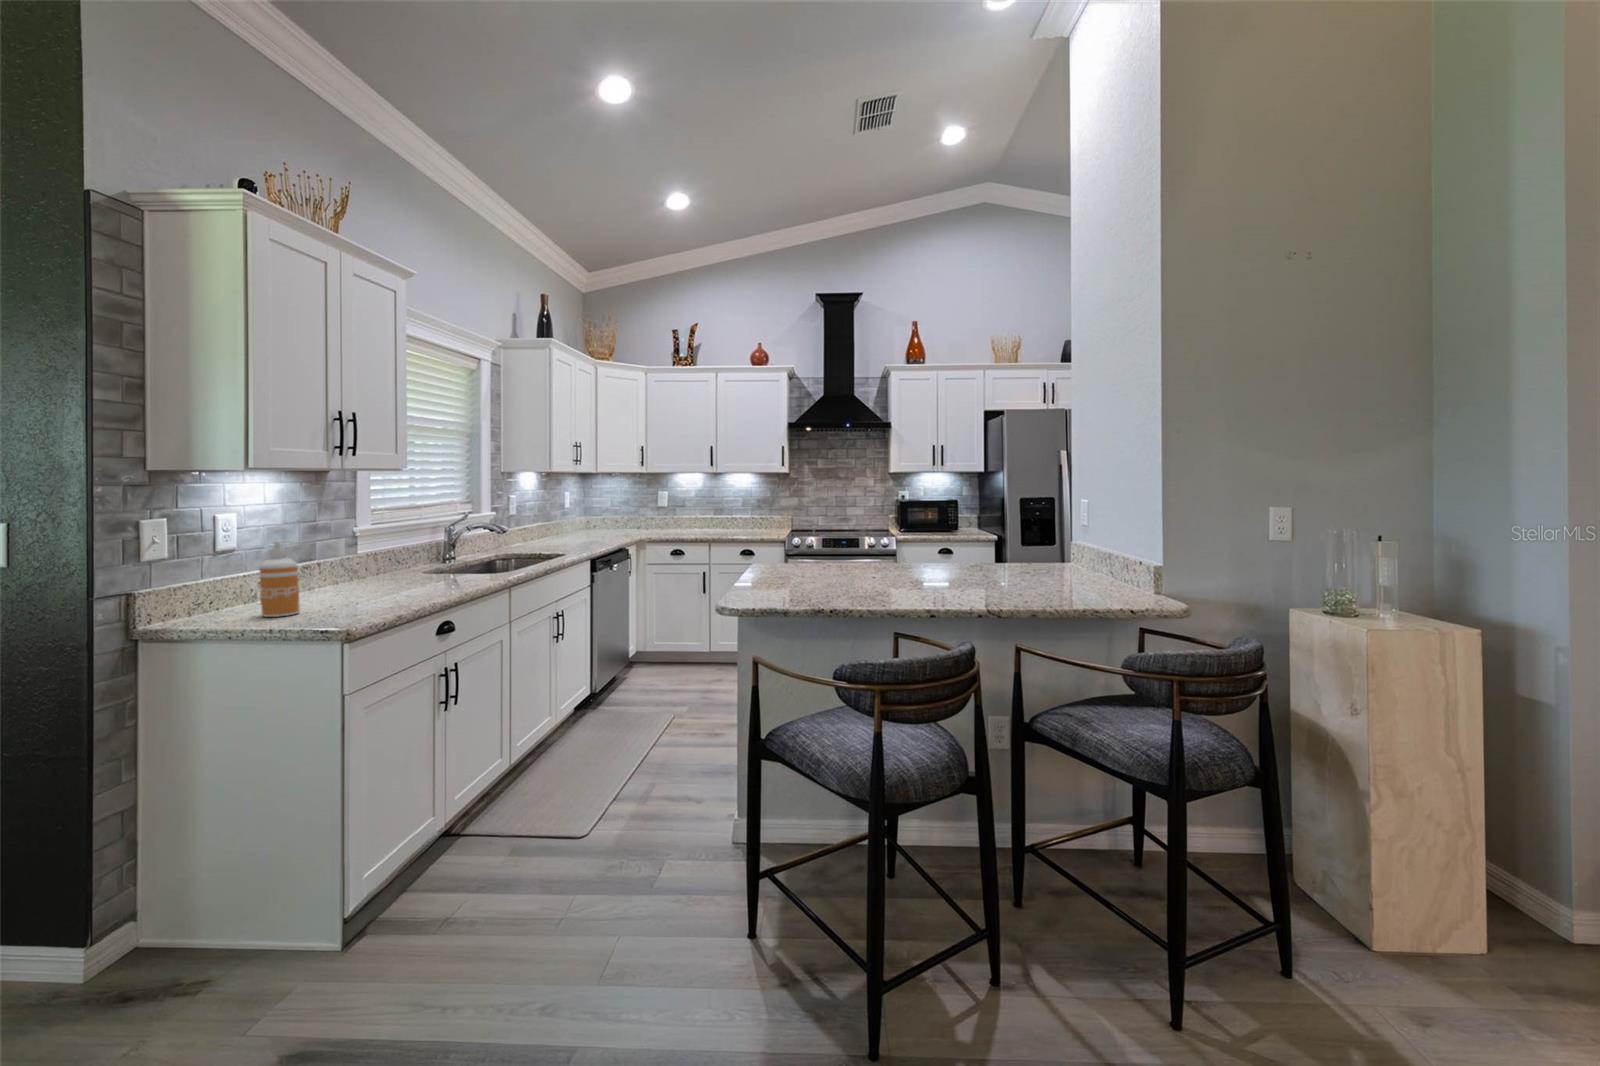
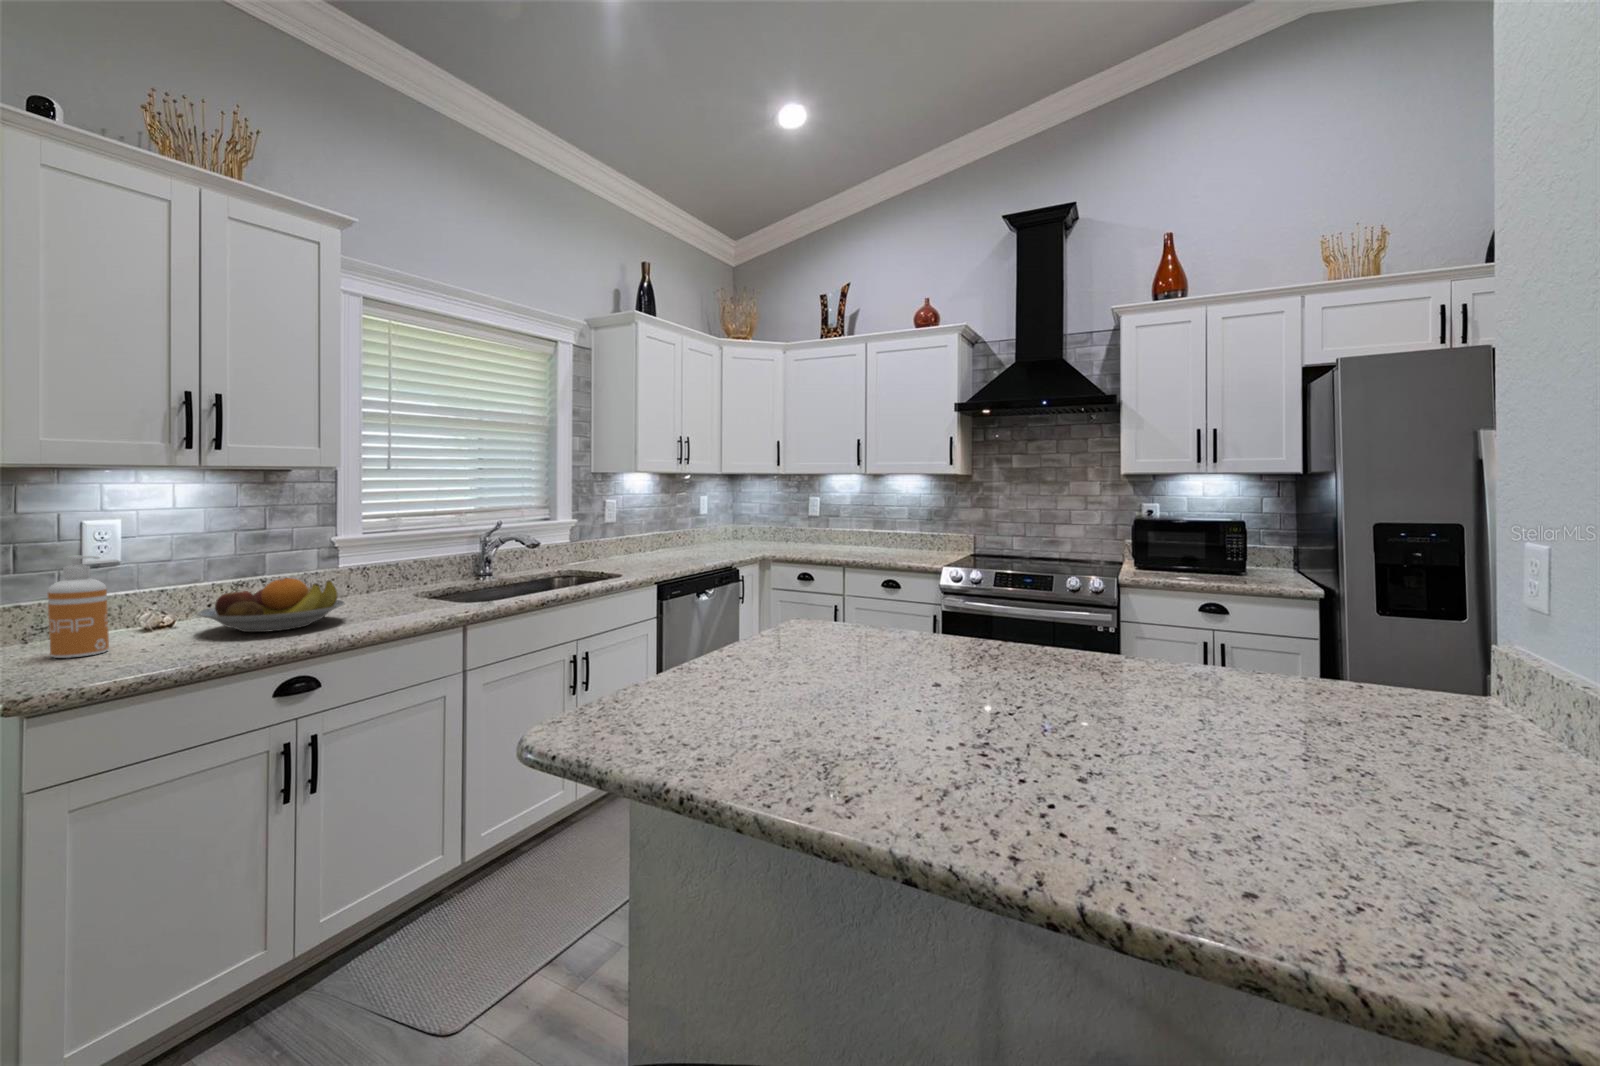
fruit bowl: none [327,556,431,597] -> present [198,578,345,632]

